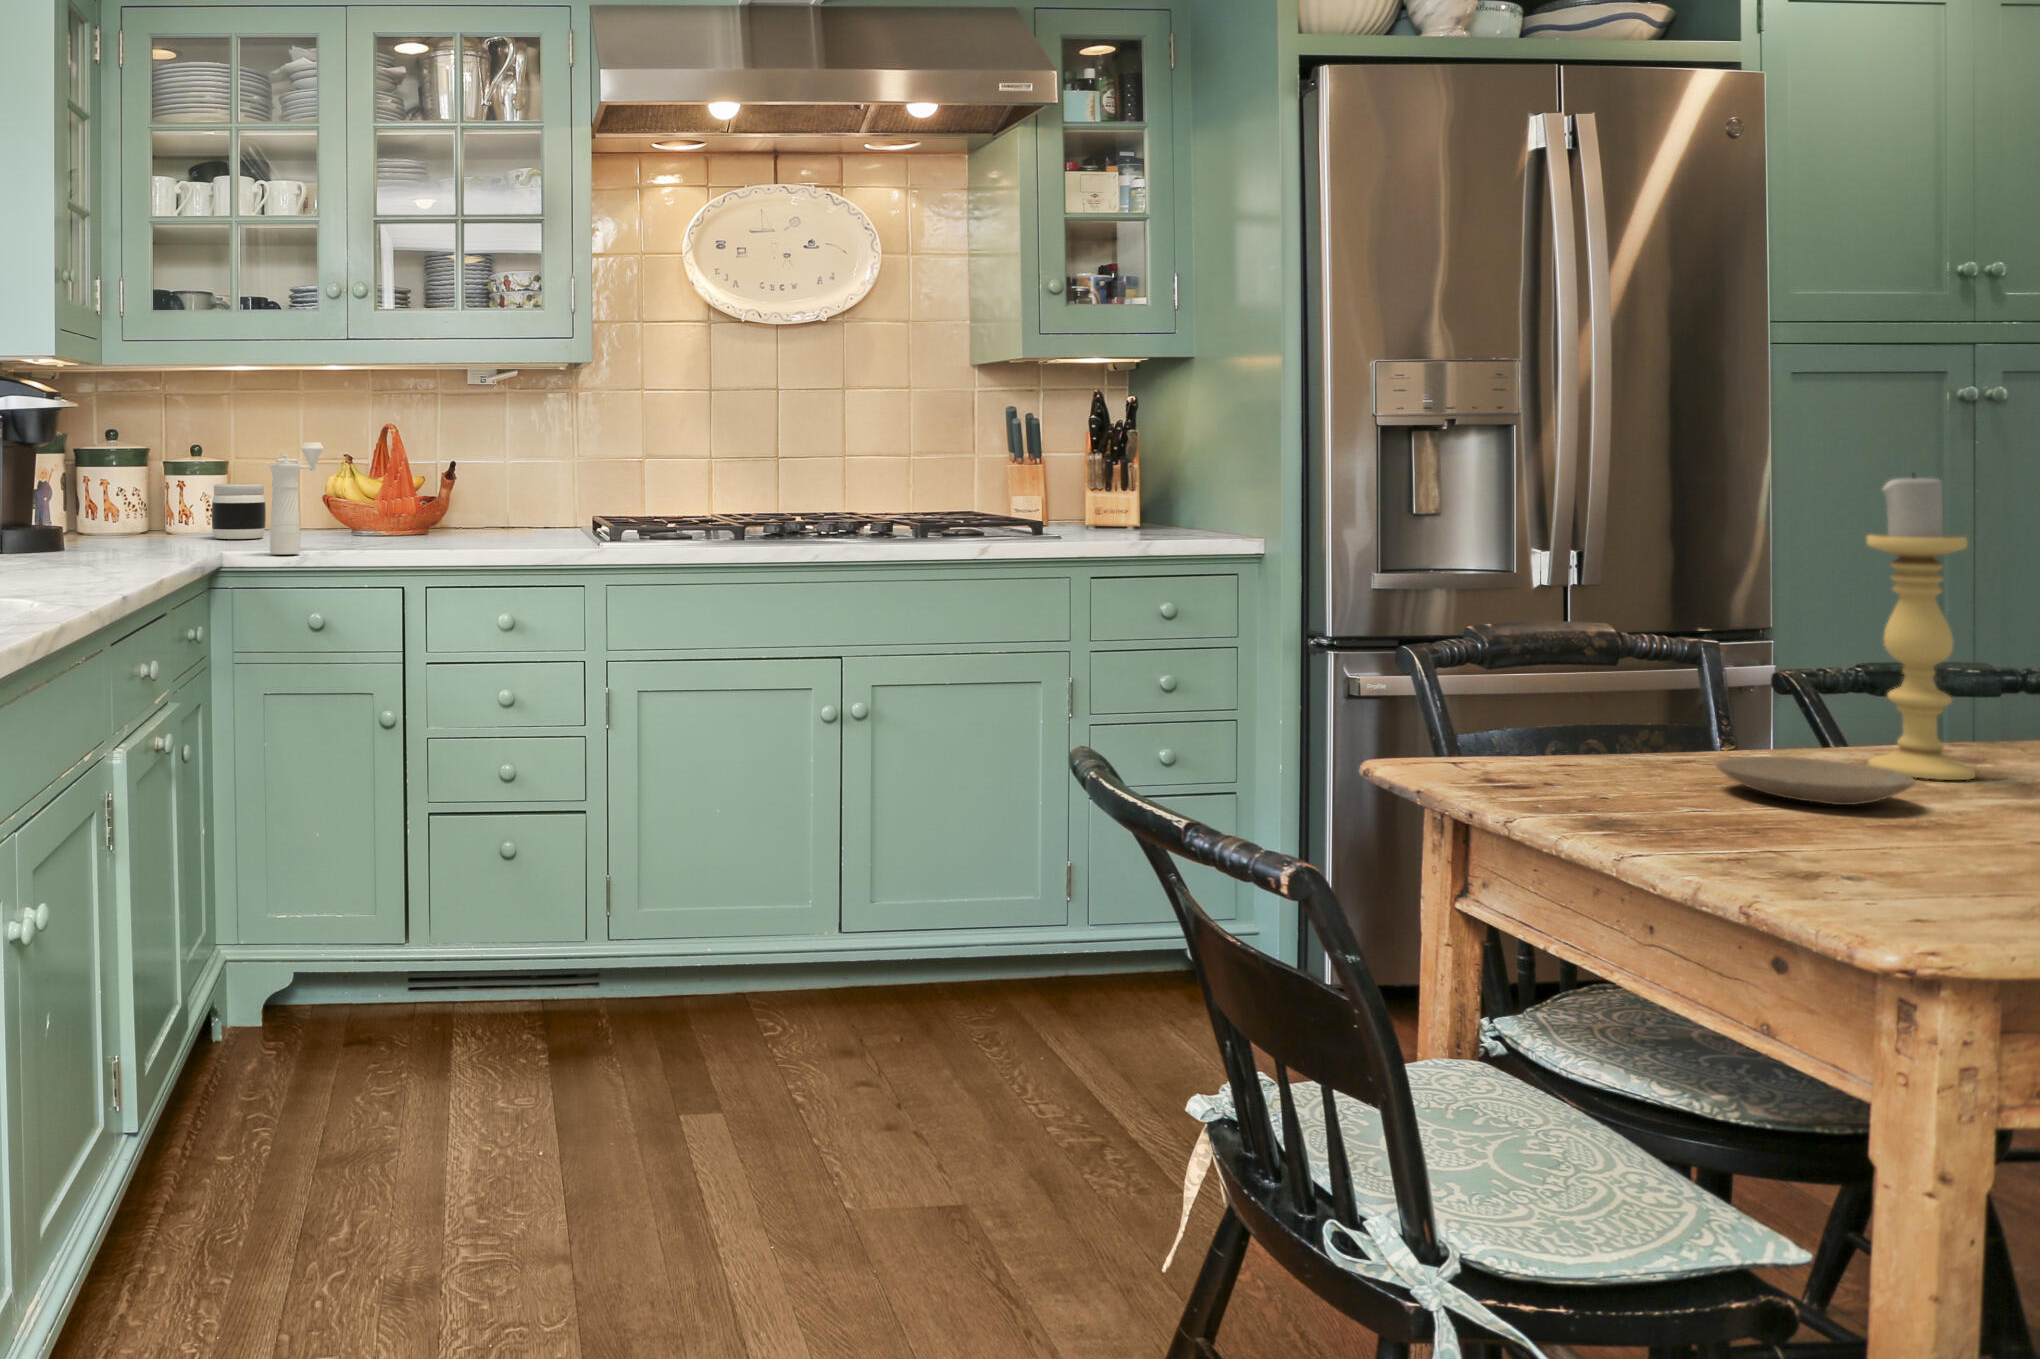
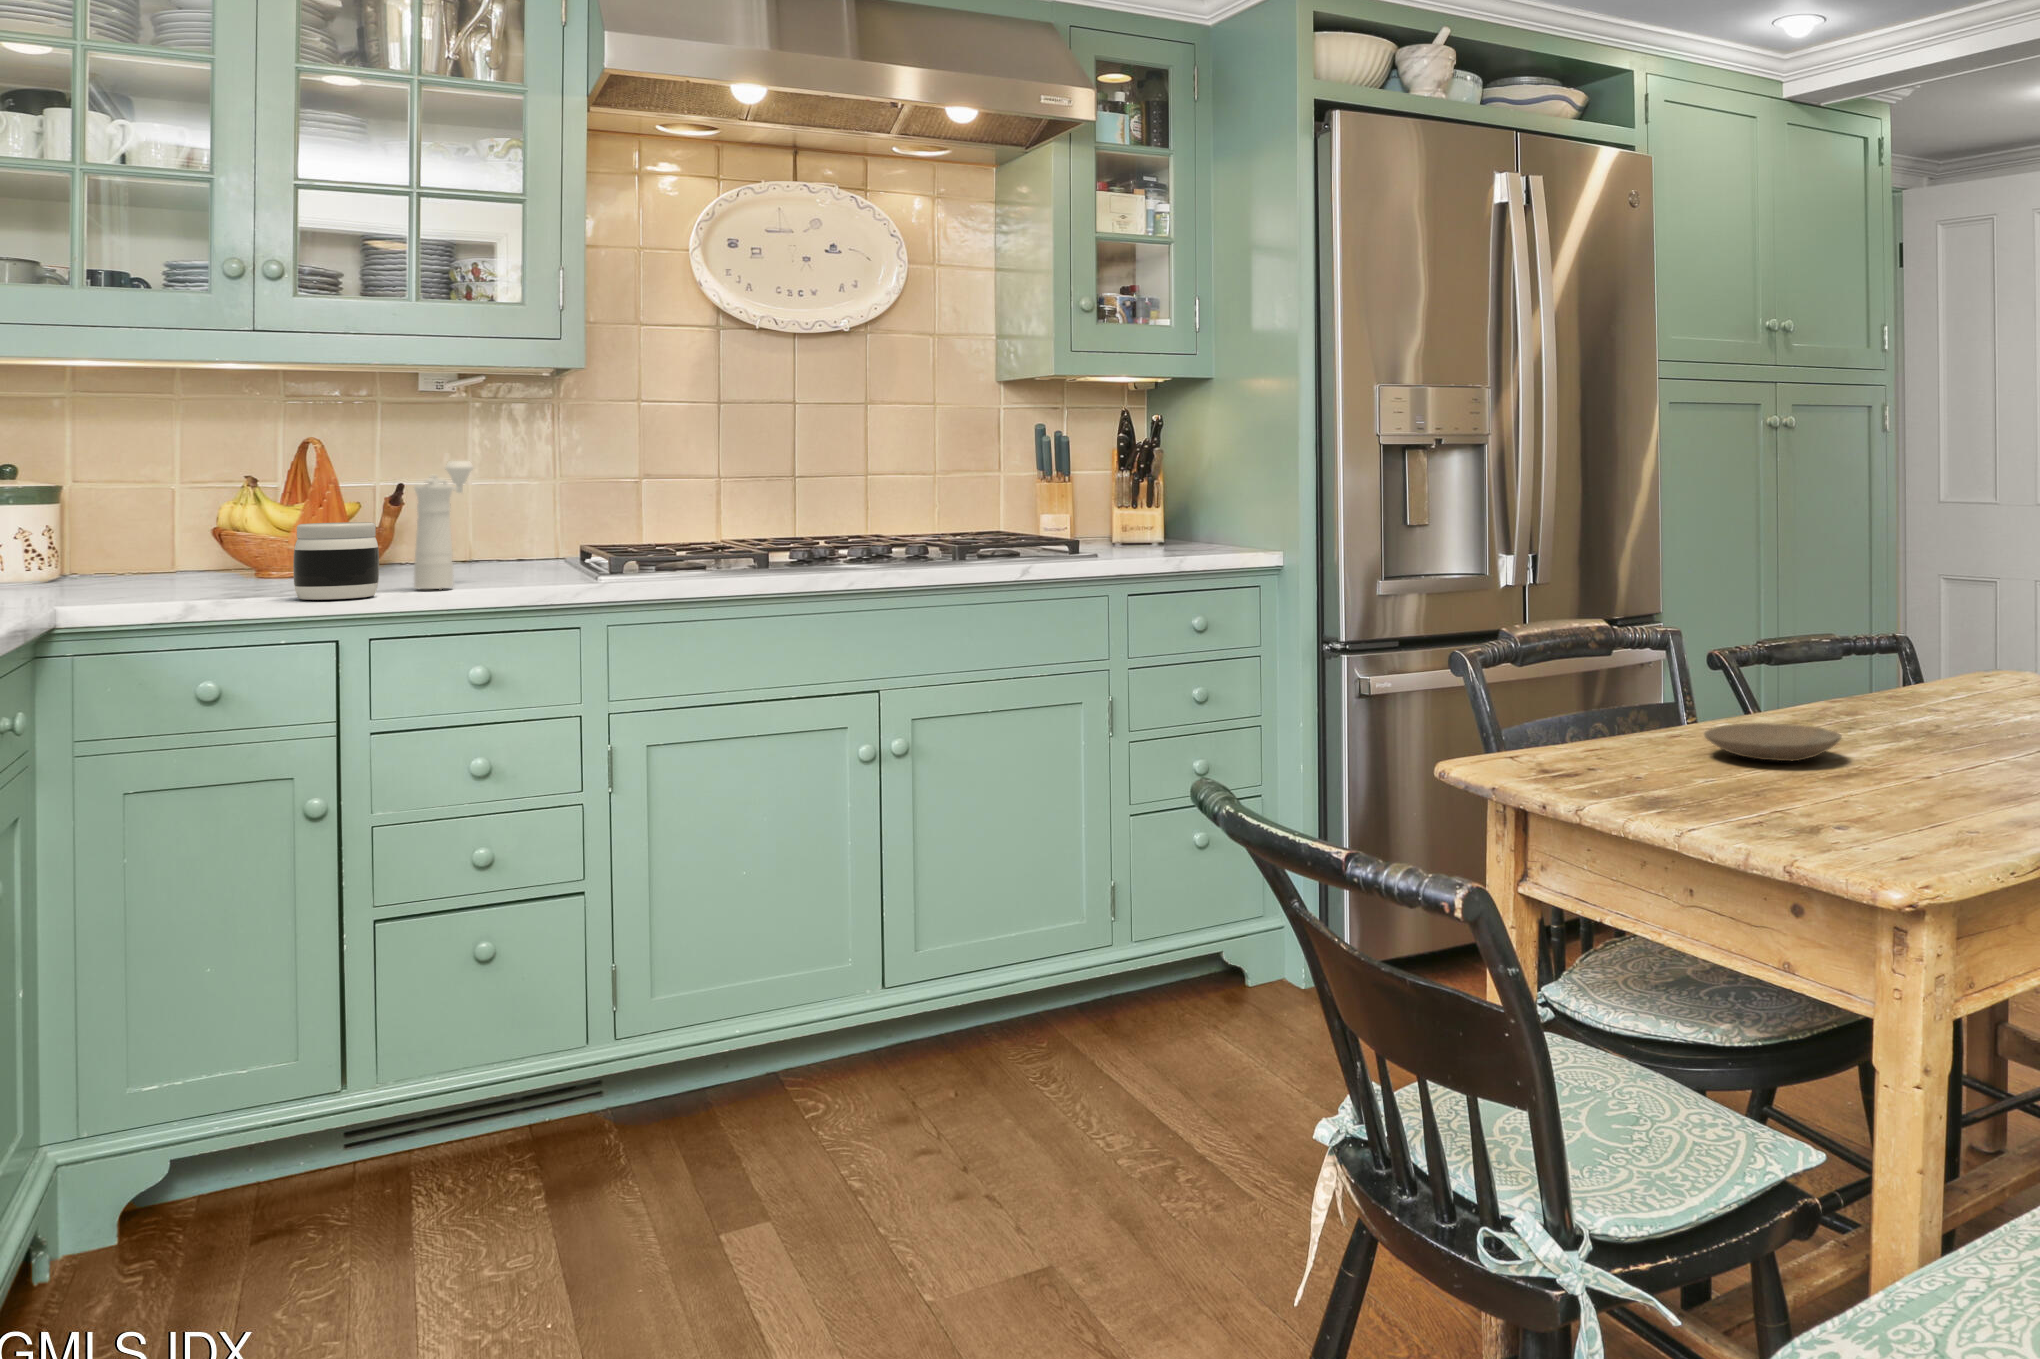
pepper mill: present [270,442,323,554] -> present [414,461,473,589]
candle holder: present [1867,473,1975,780] -> none [1790,480,1861,732]
jar: present [212,484,266,539] -> present [293,522,379,600]

